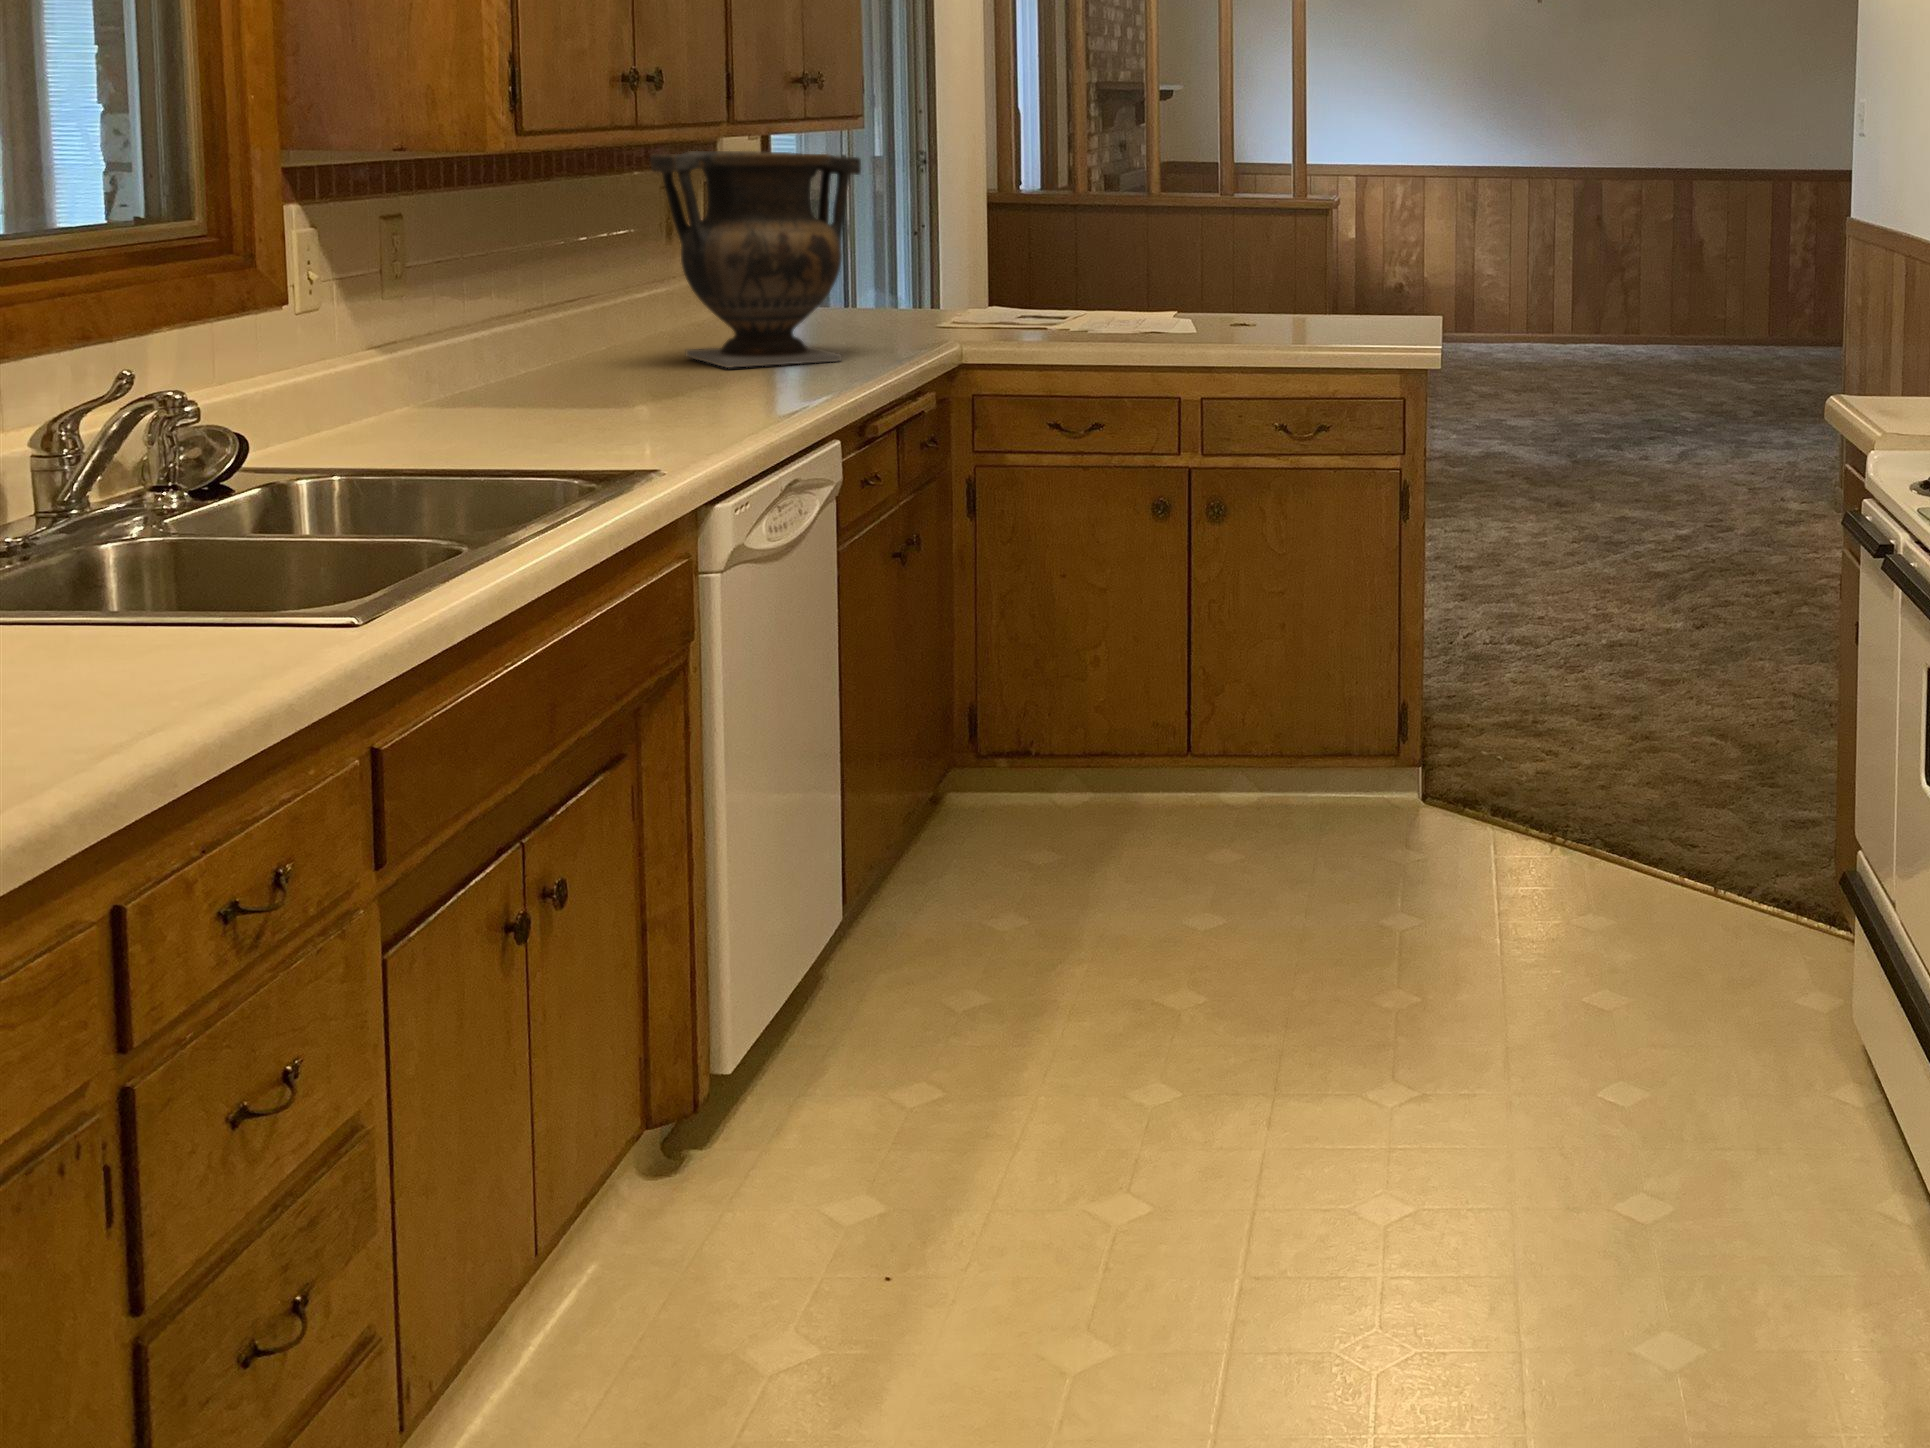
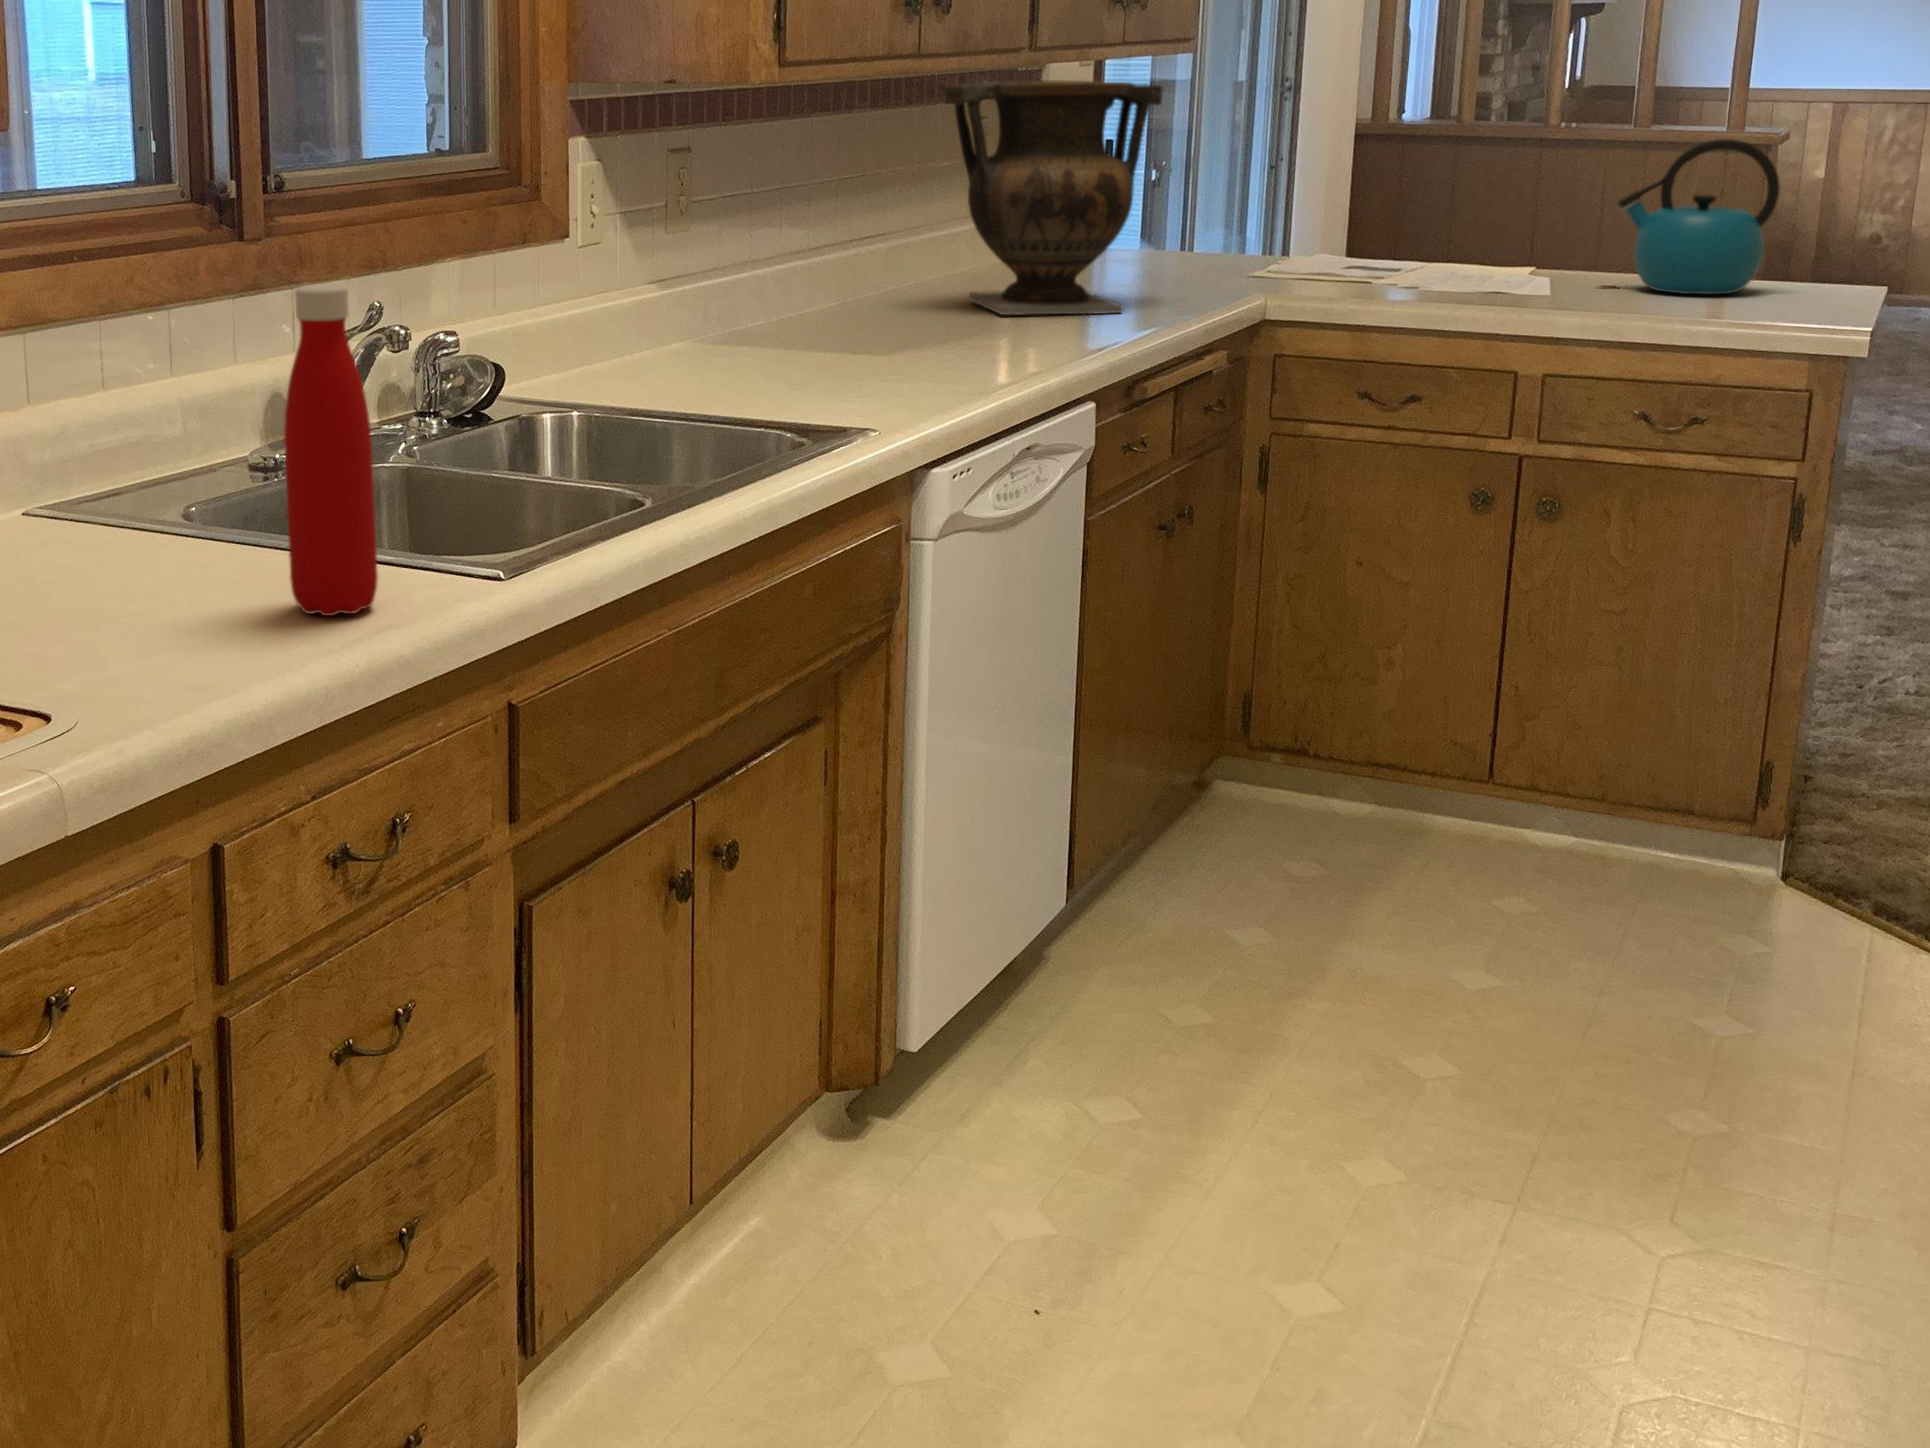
kettle: none [1235,204,1349,326] -> present [1618,139,1780,294]
bottle: none [133,346,242,674] -> present [284,284,378,616]

